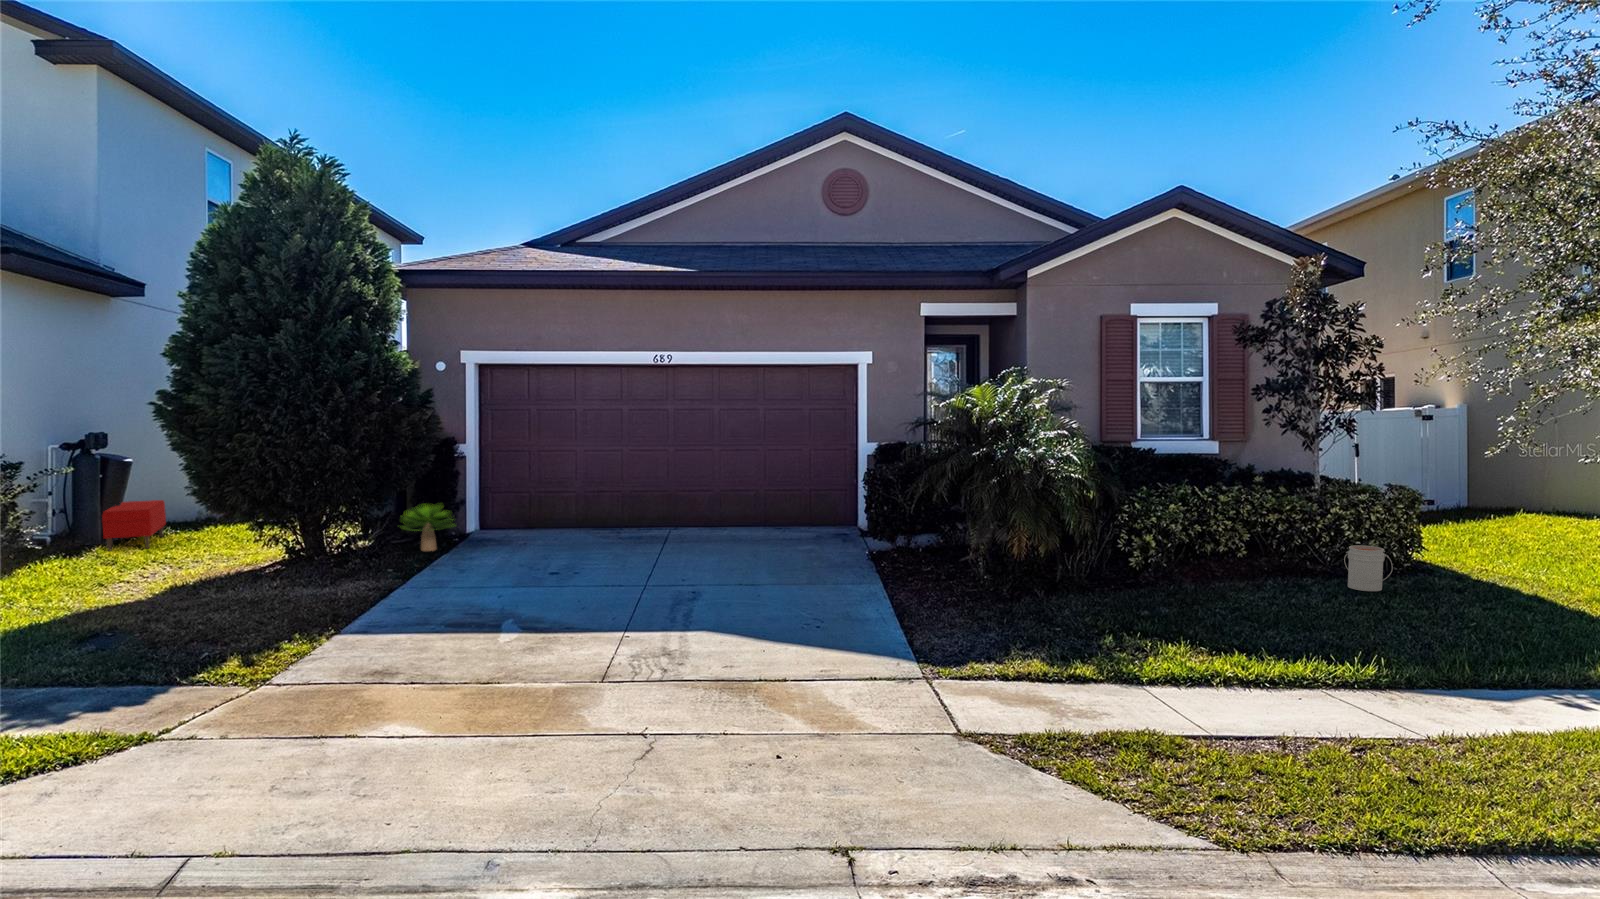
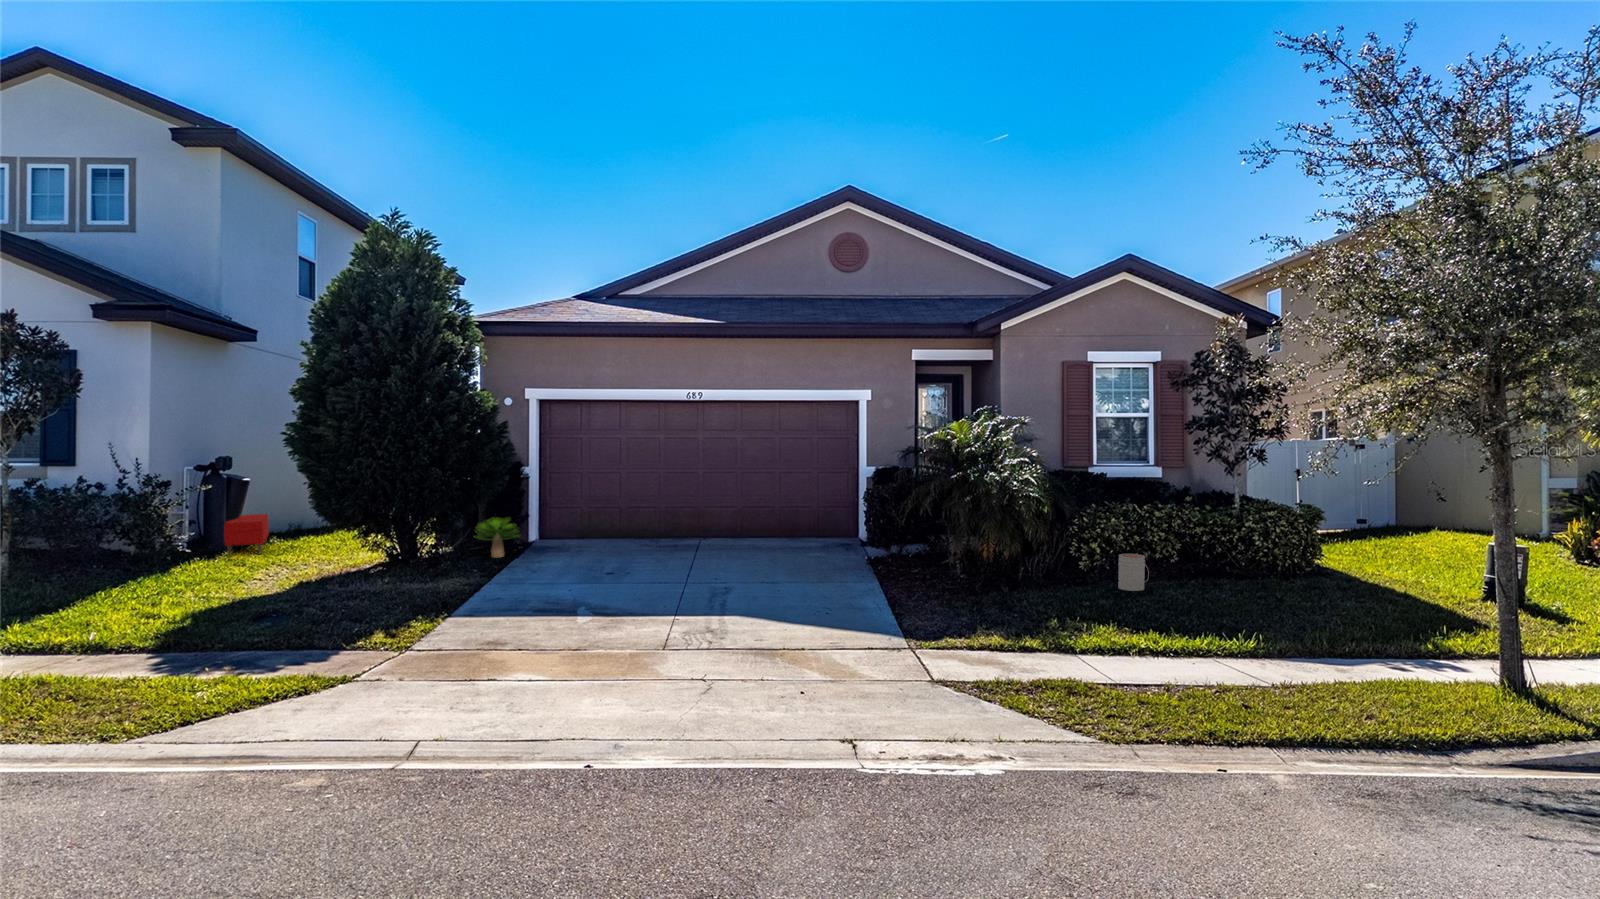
bucket: present [1344,545,1393,591] -> present [1118,554,1149,591]

